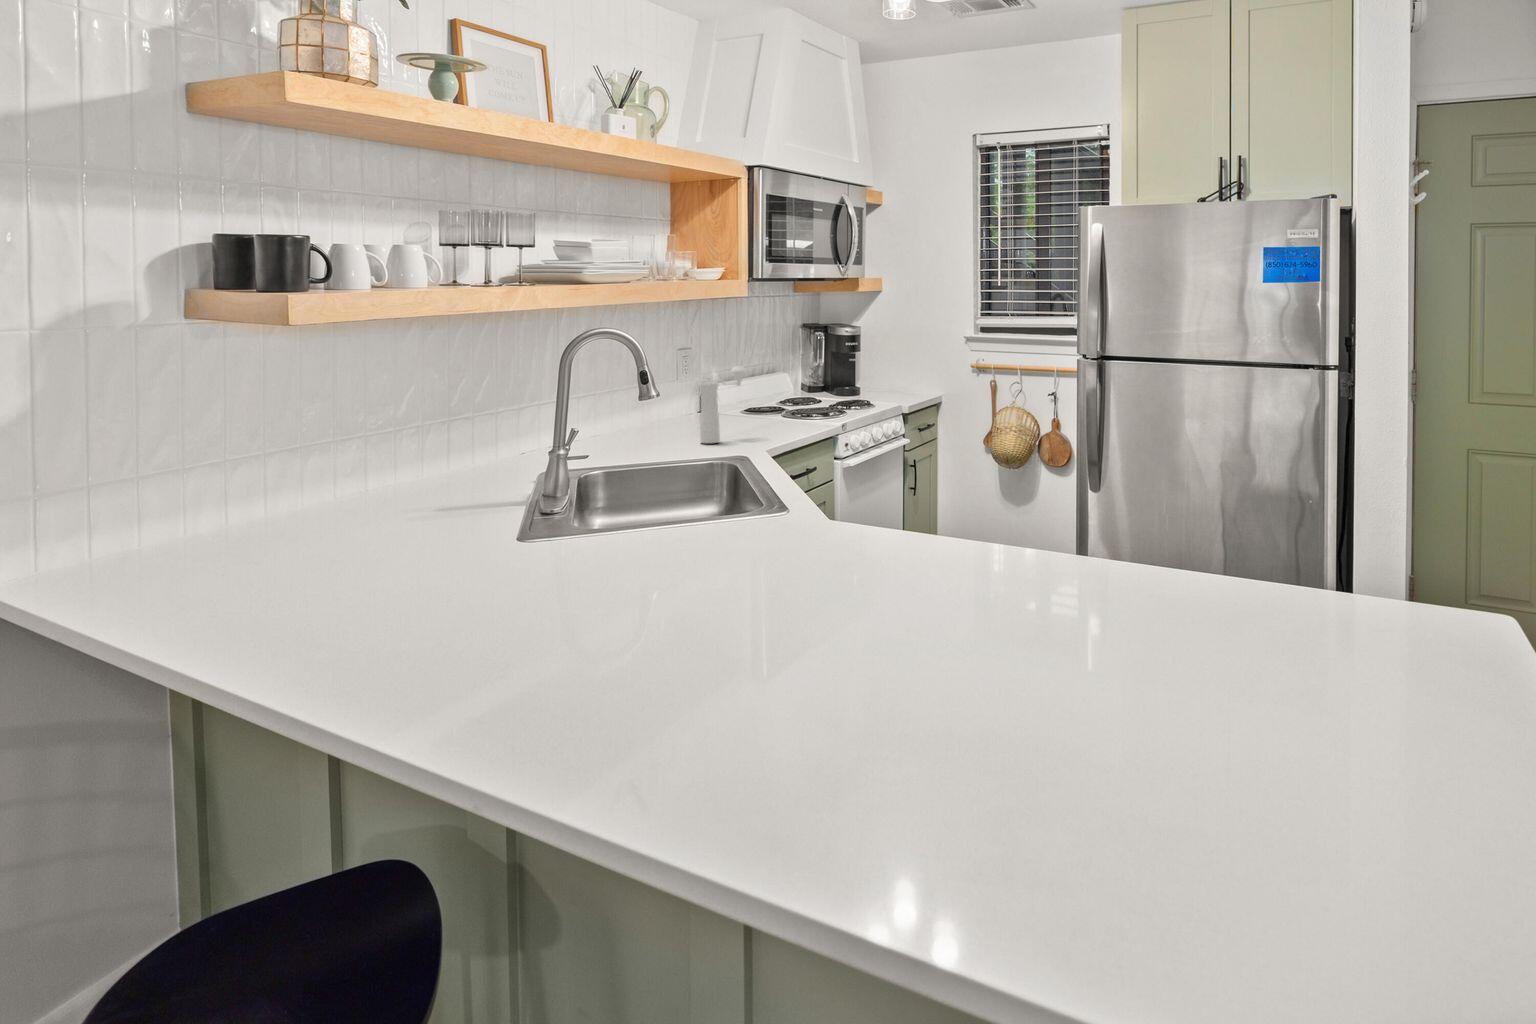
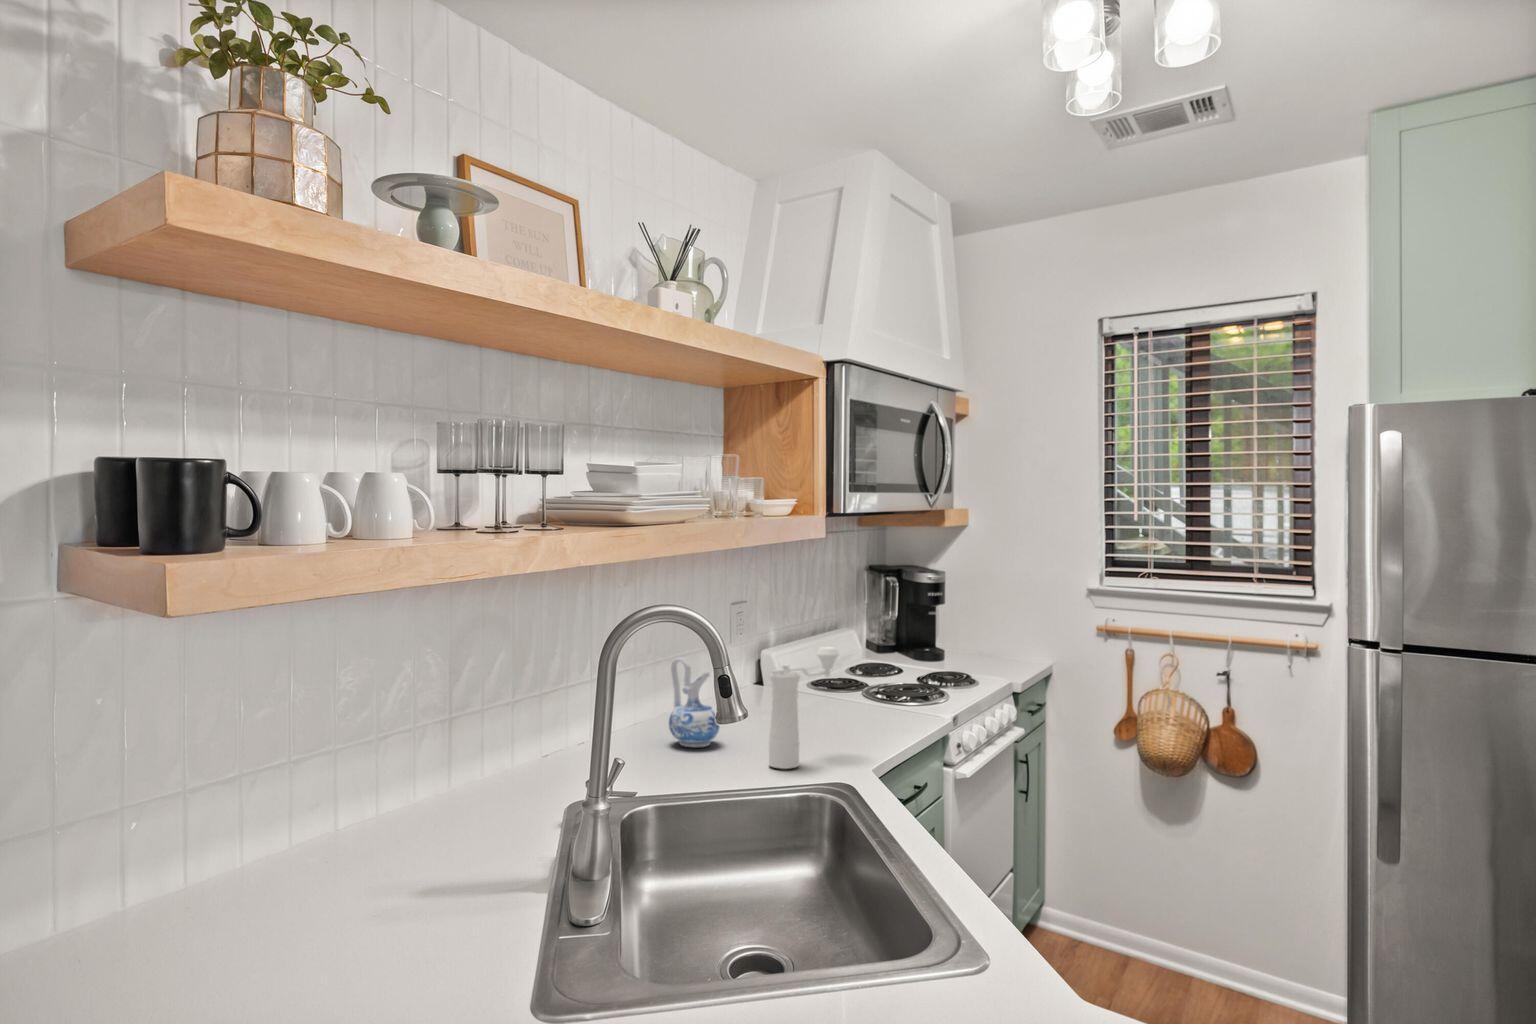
ceramic pitcher: none [637,378,671,437] -> present [669,657,719,747]

